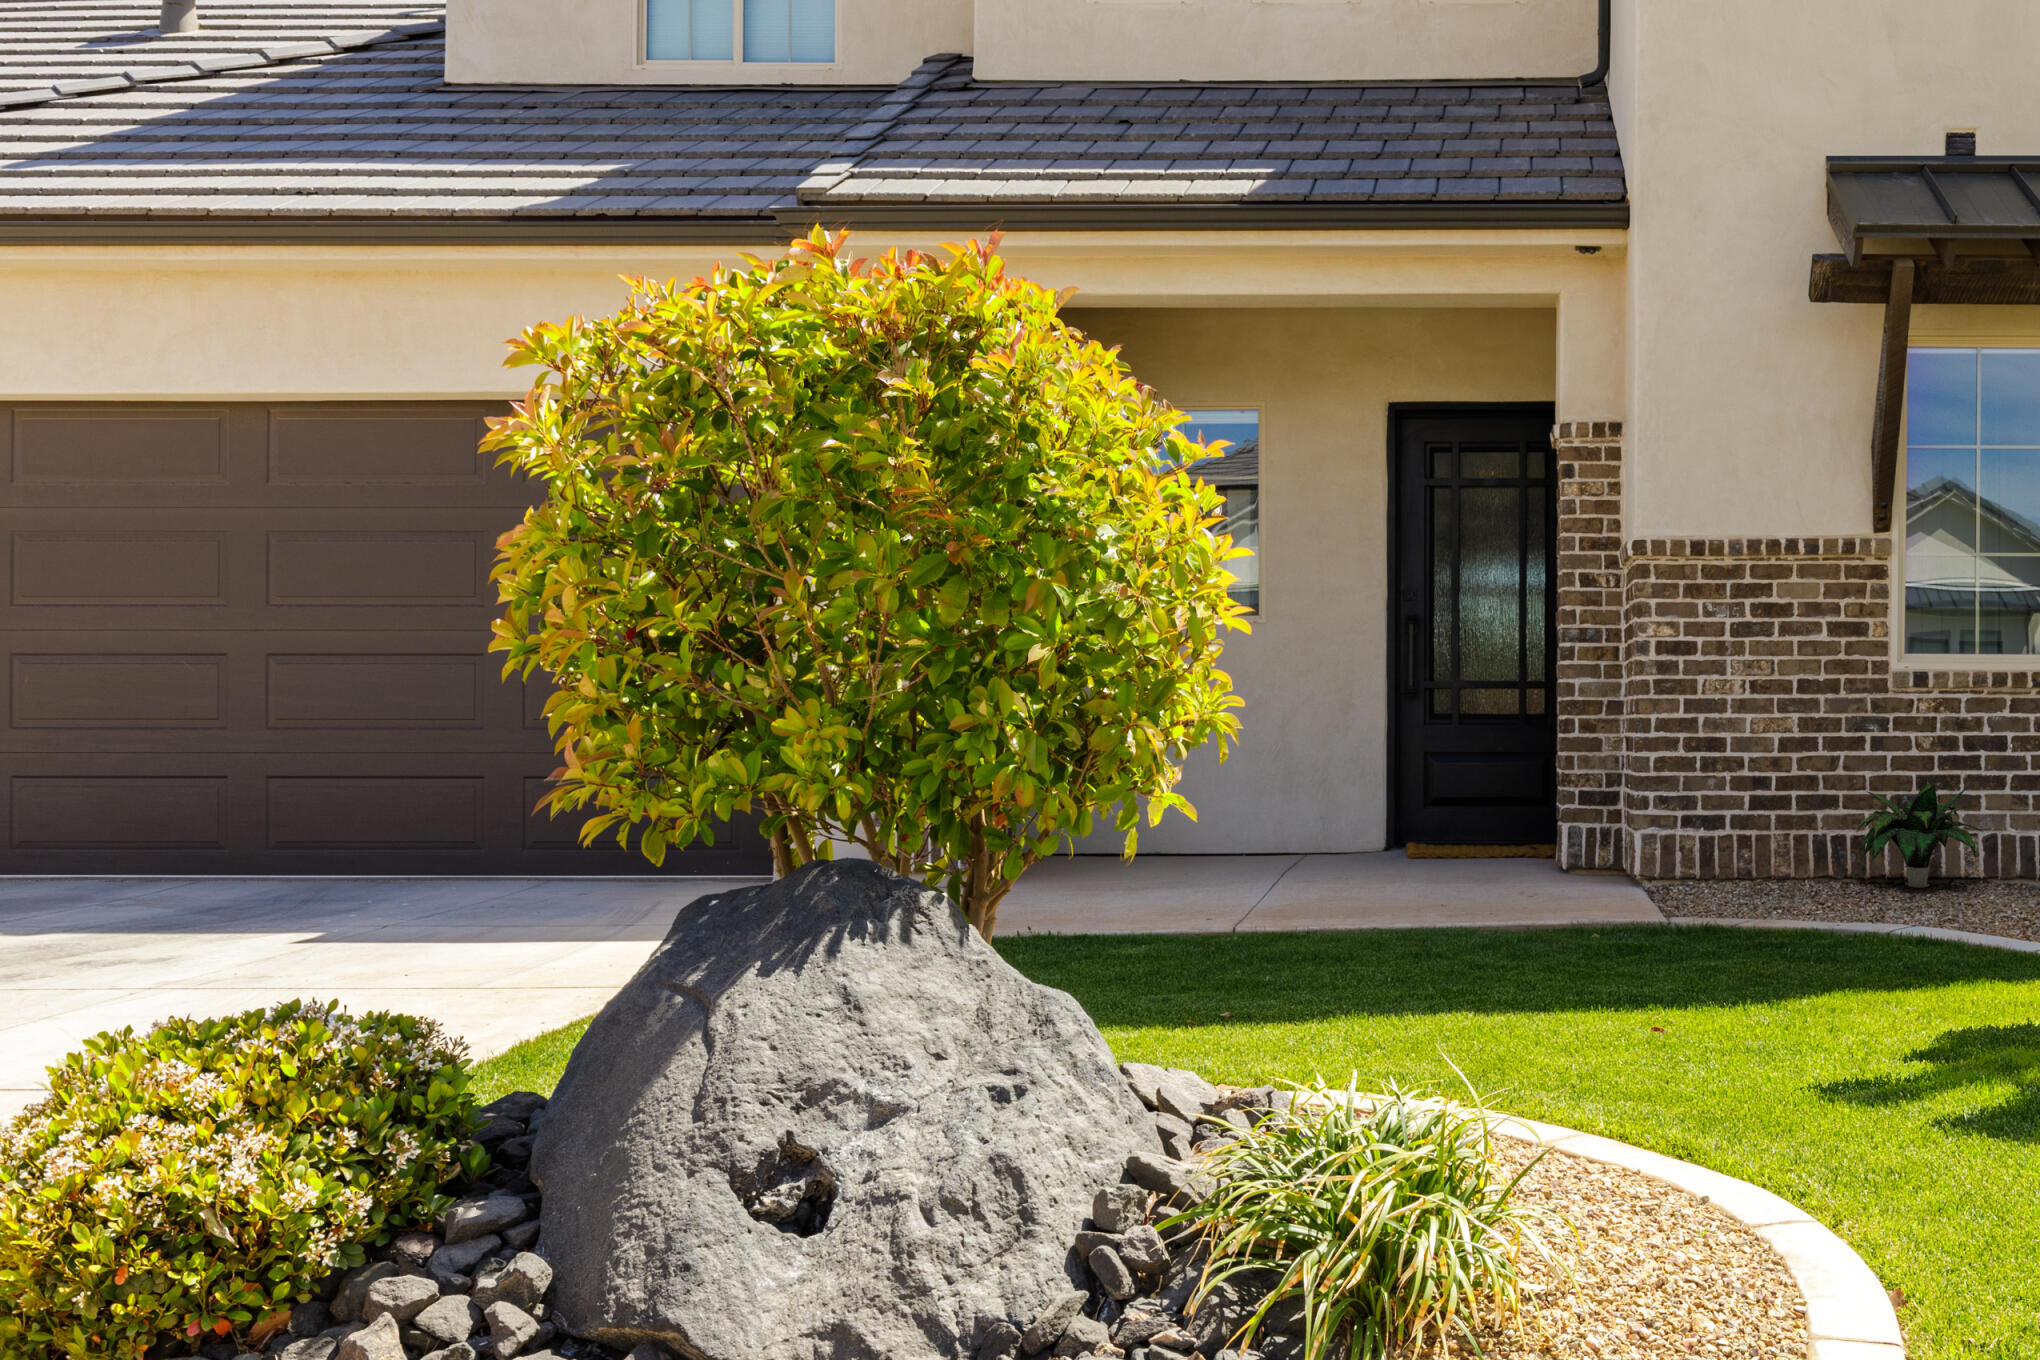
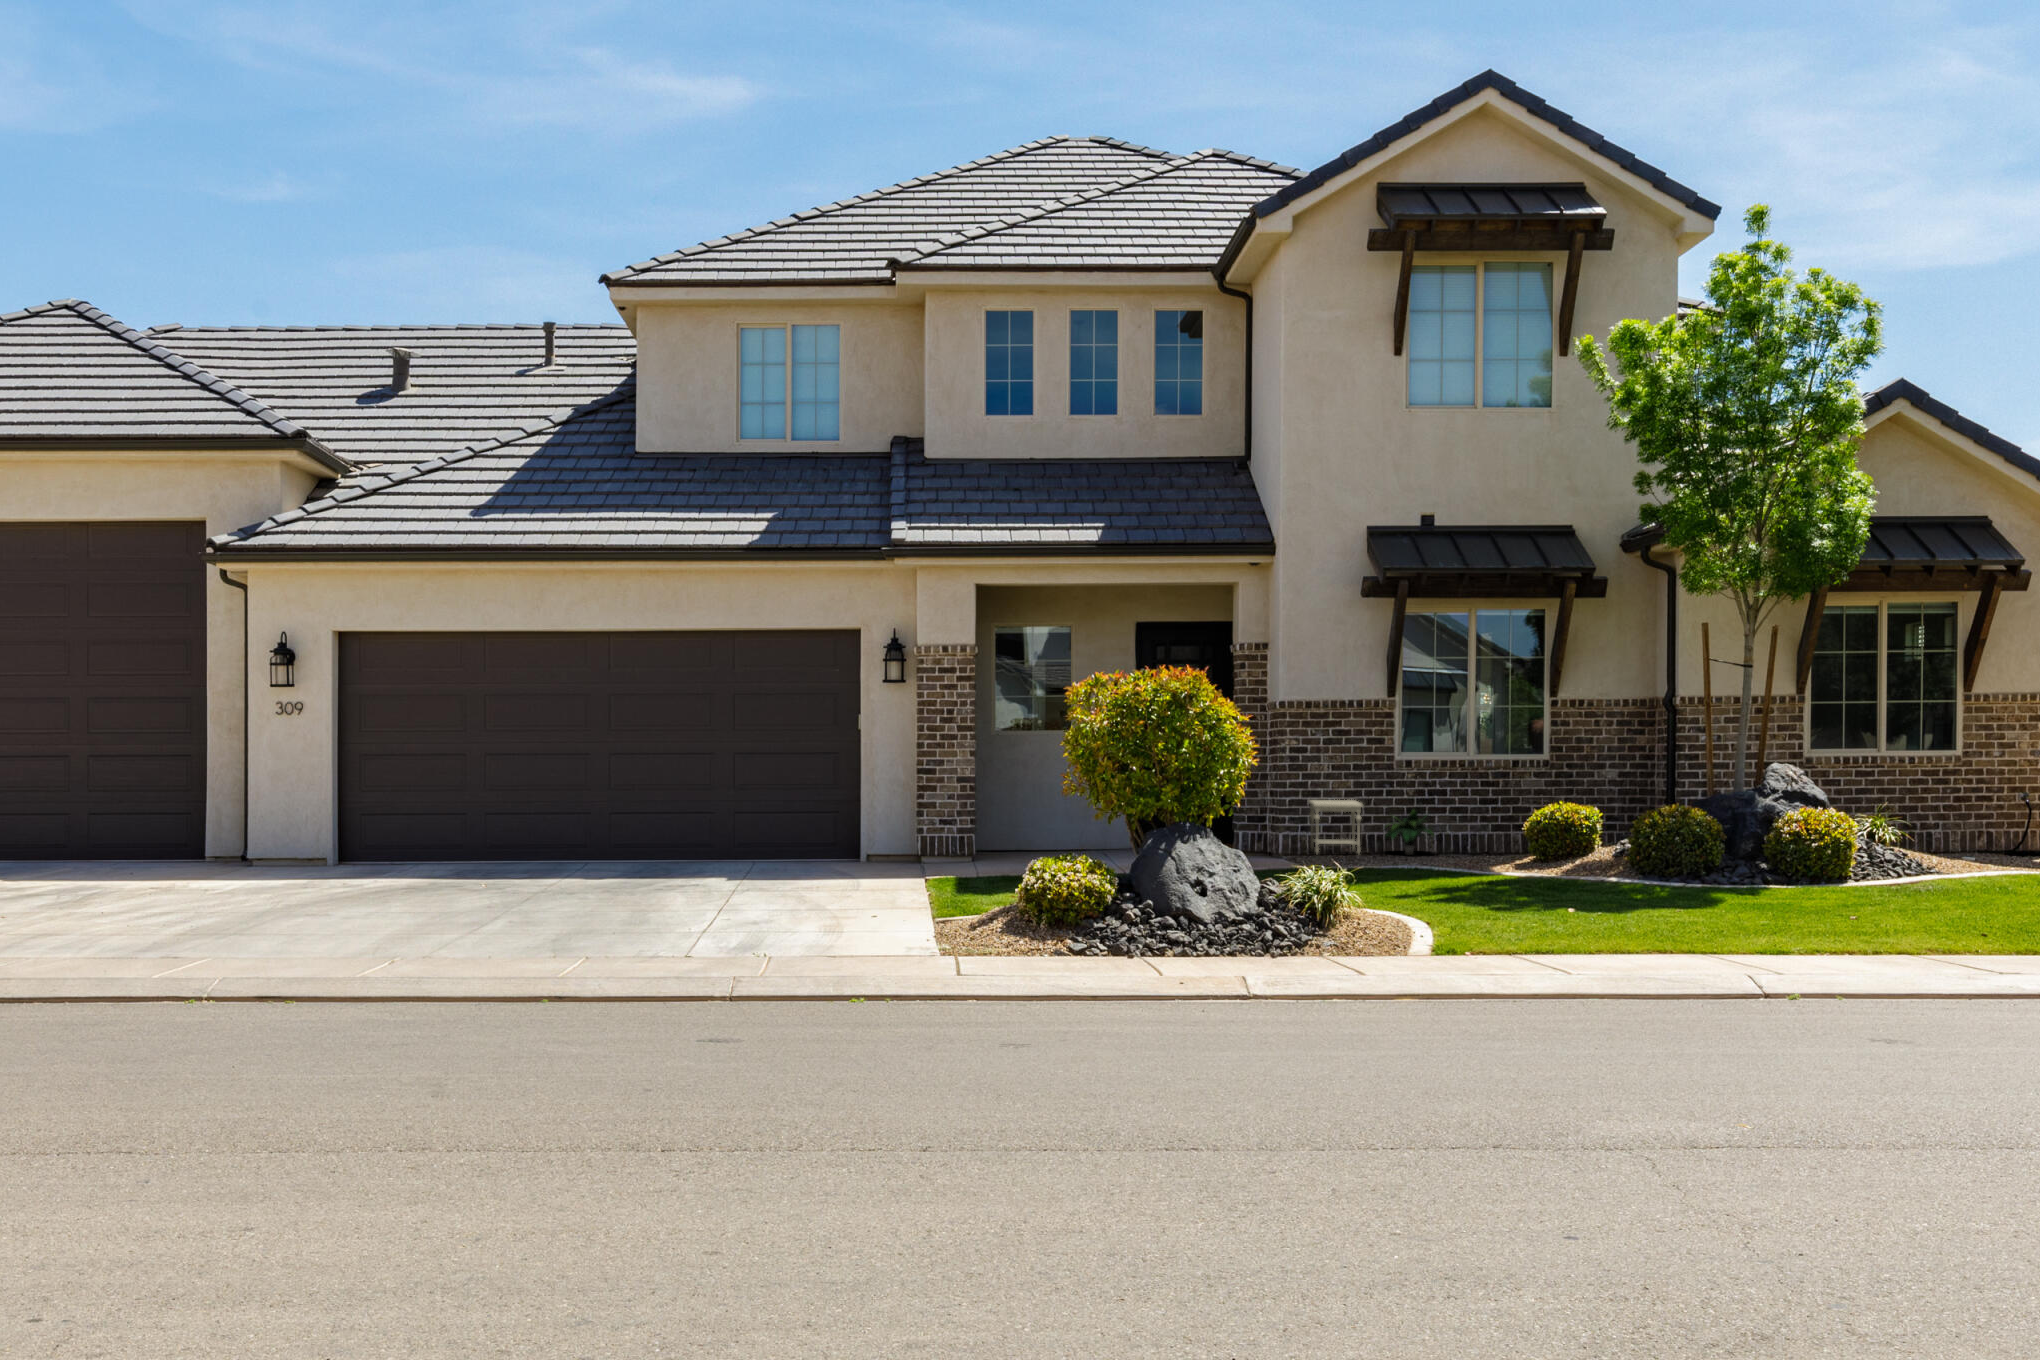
side table: none [1690,761,1810,889] -> present [1307,800,1363,853]

